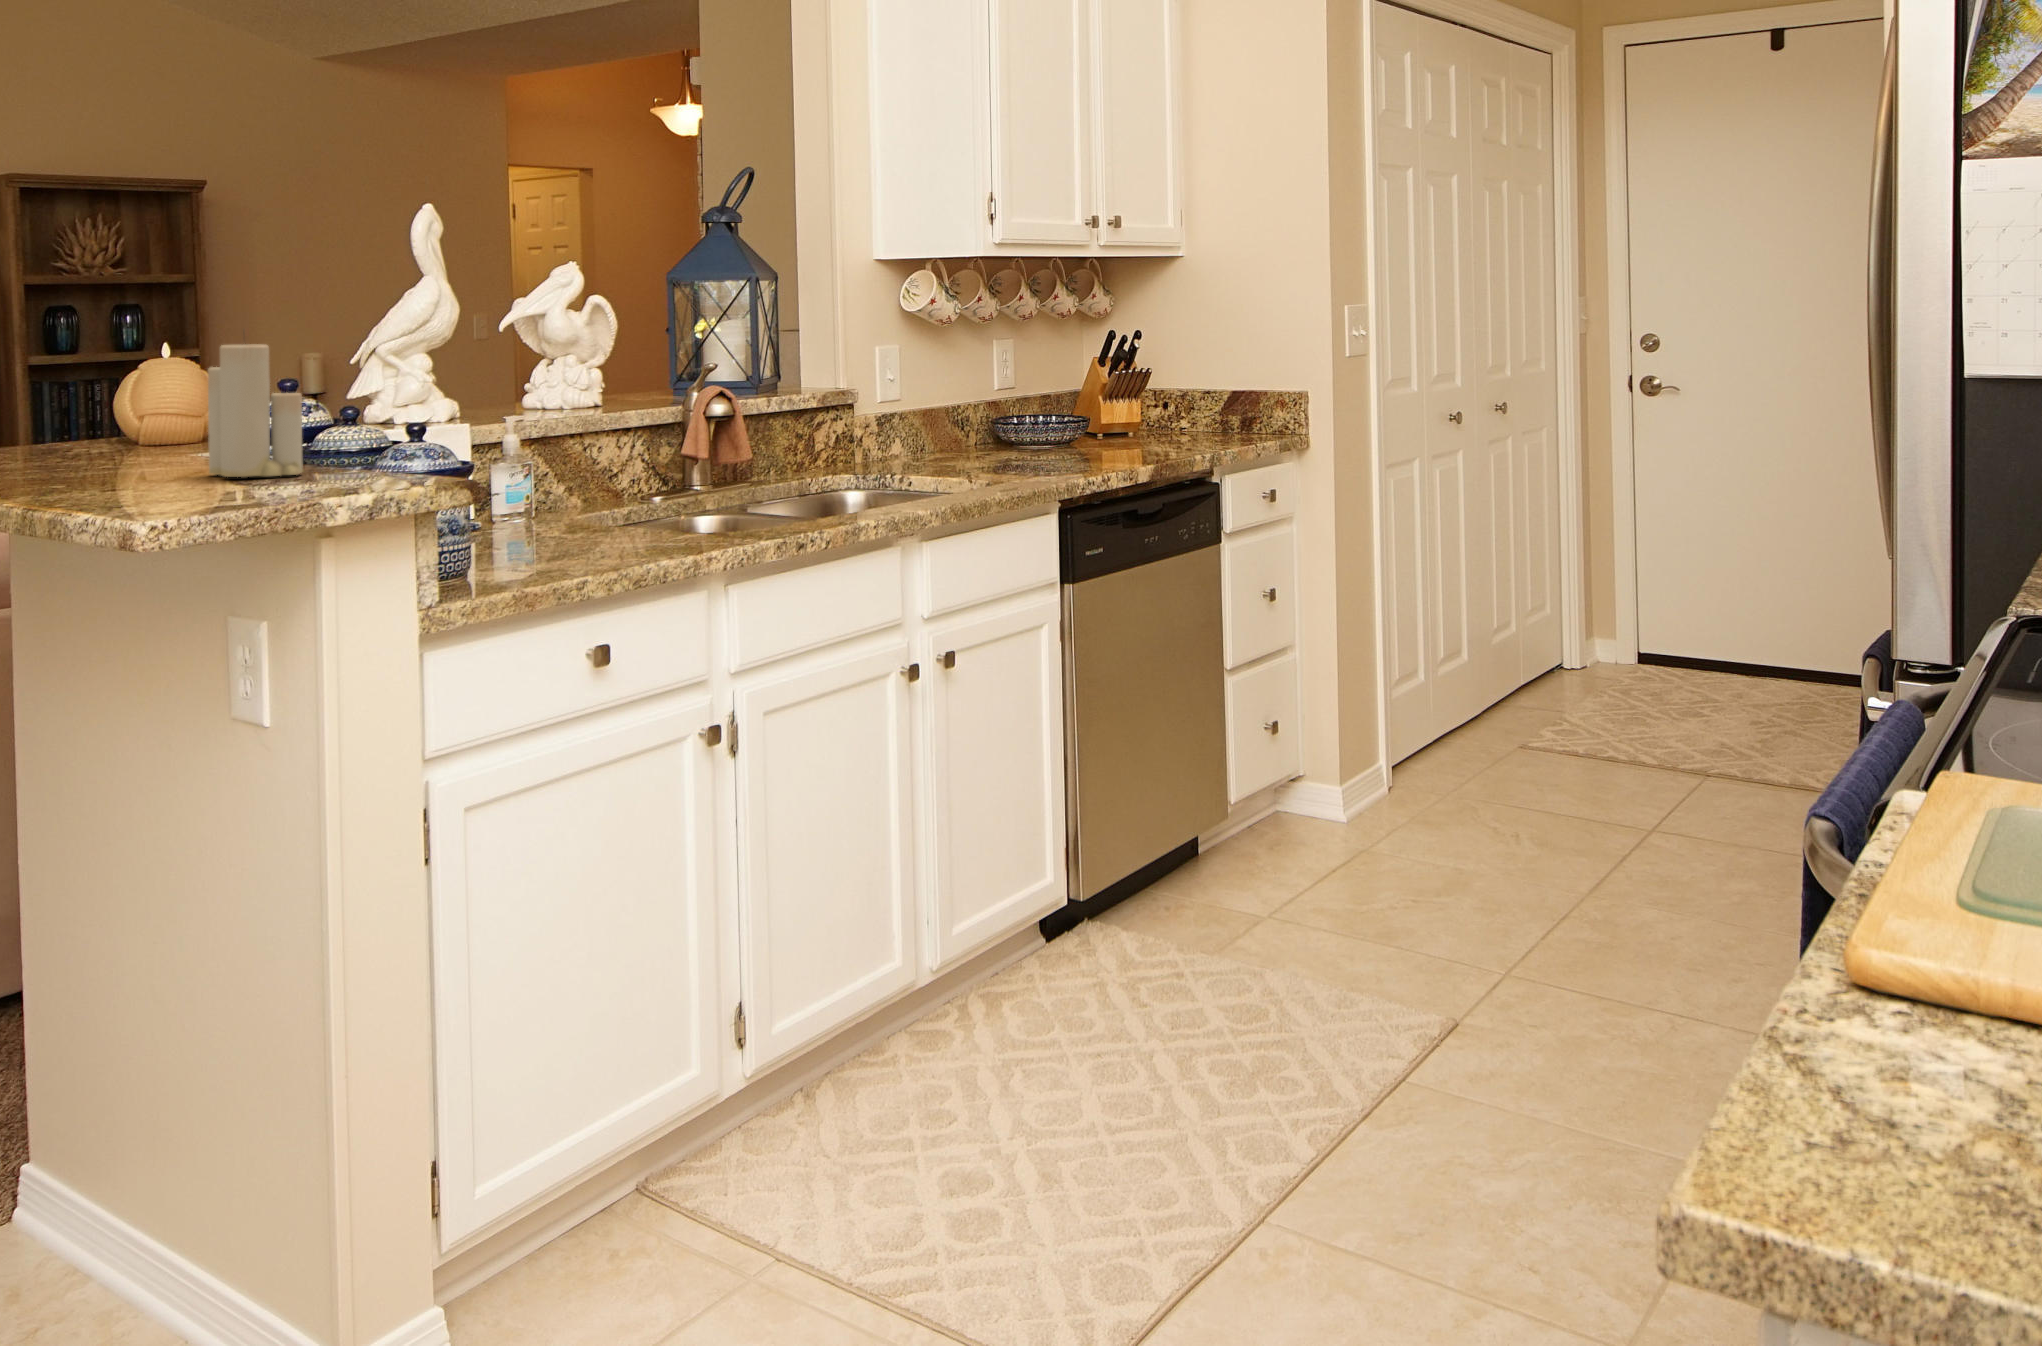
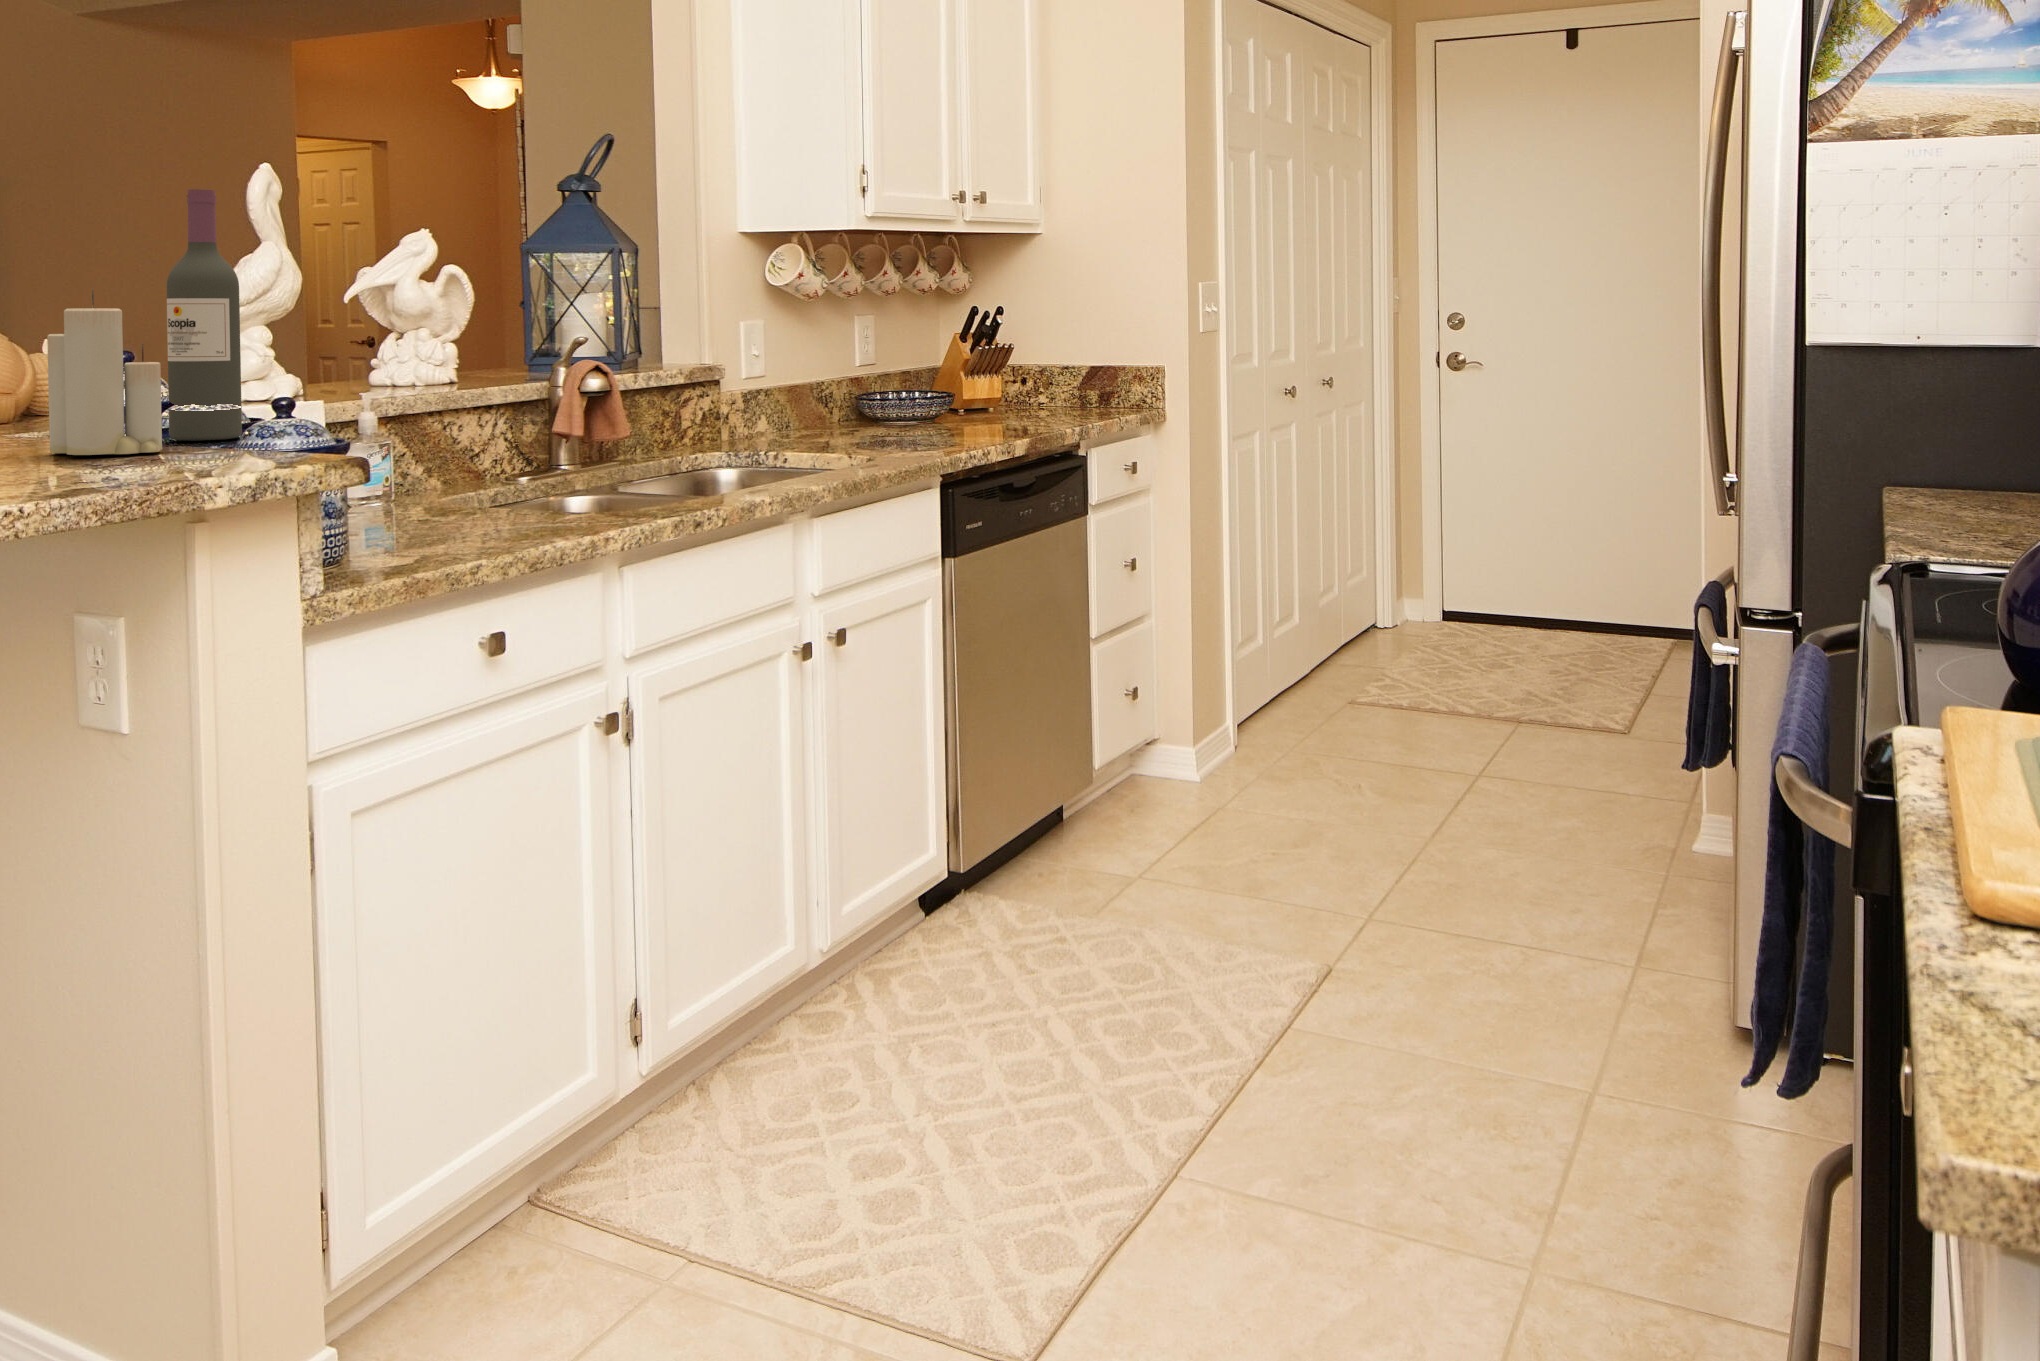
wine bottle: none [314,234,378,464] -> present [167,189,242,441]

